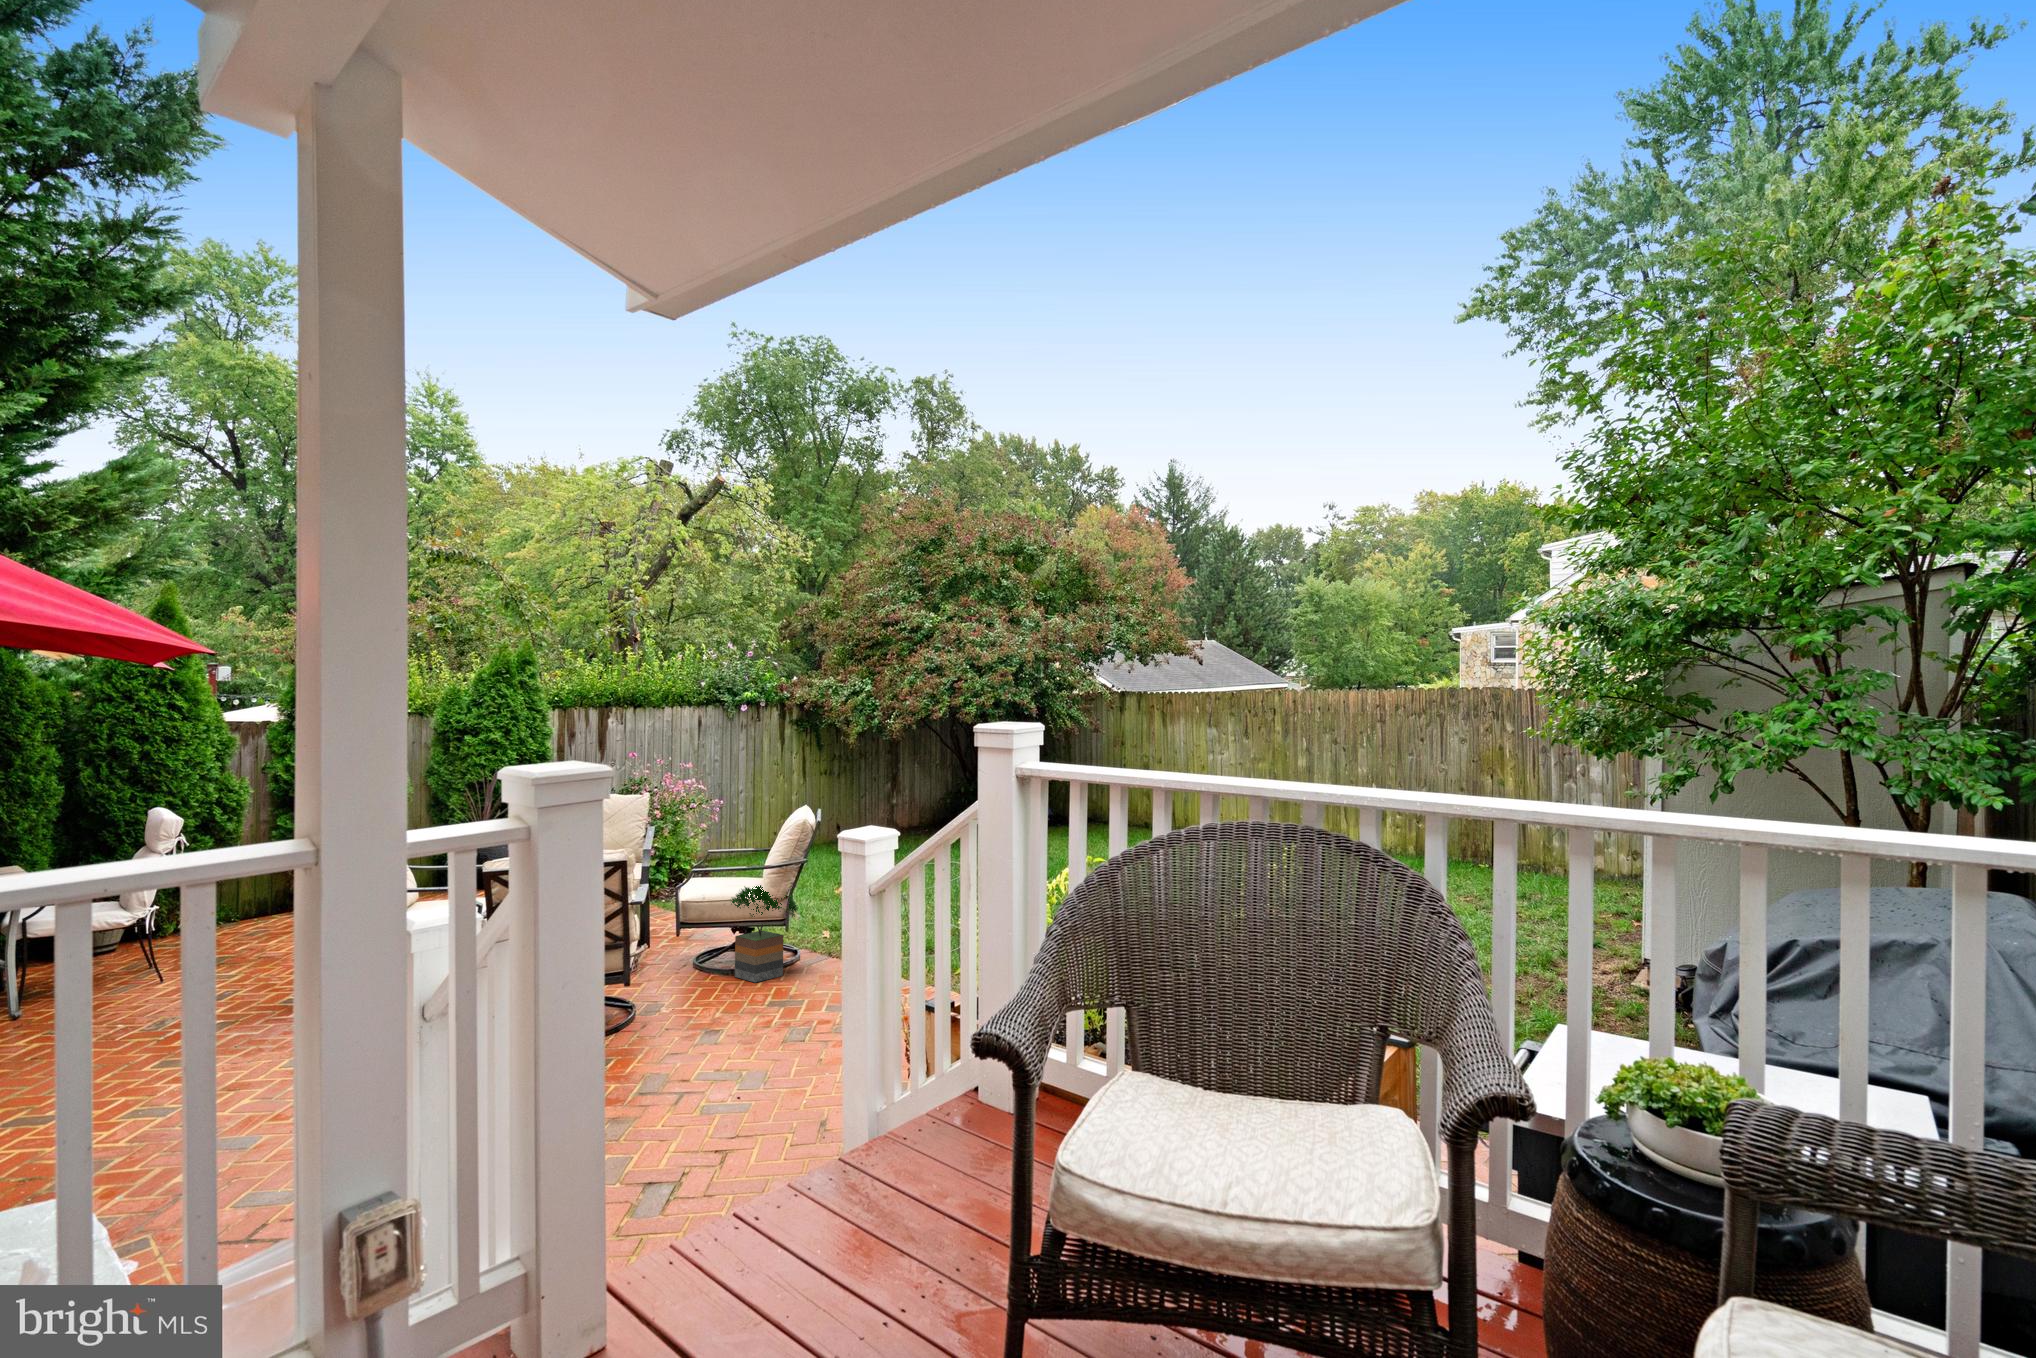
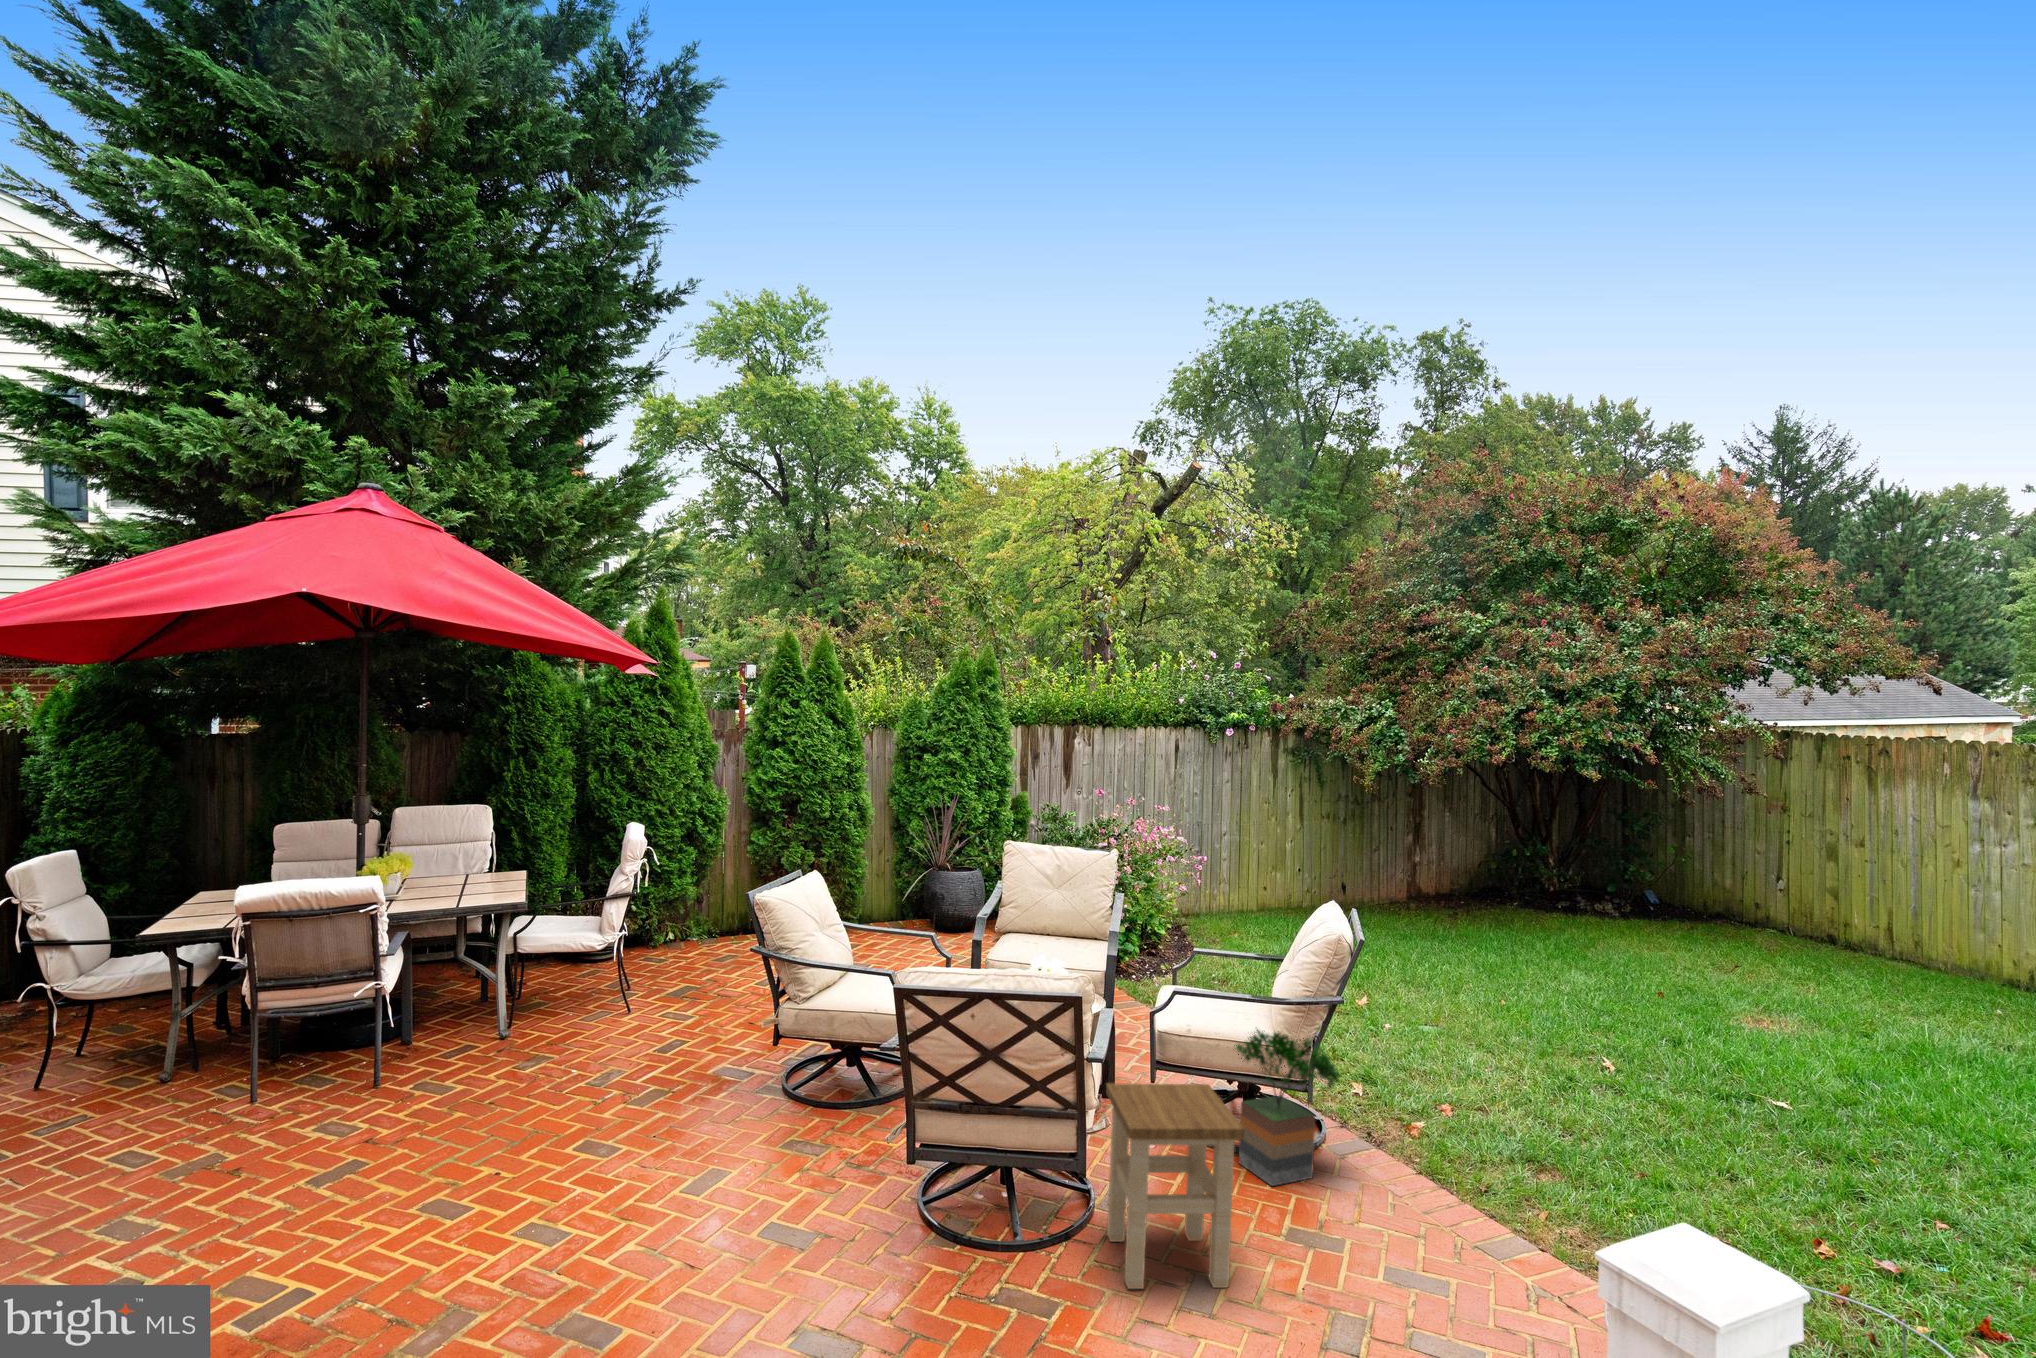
stool: none [639,914,728,1034] -> present [1106,1083,1244,1289]

